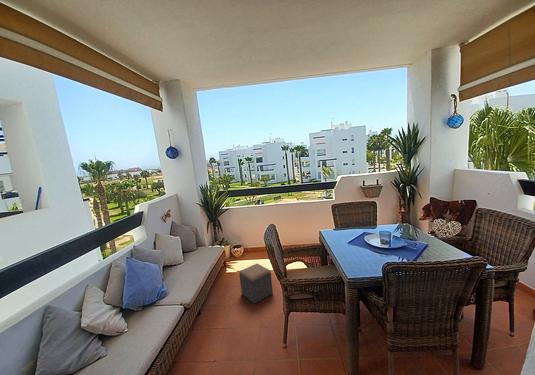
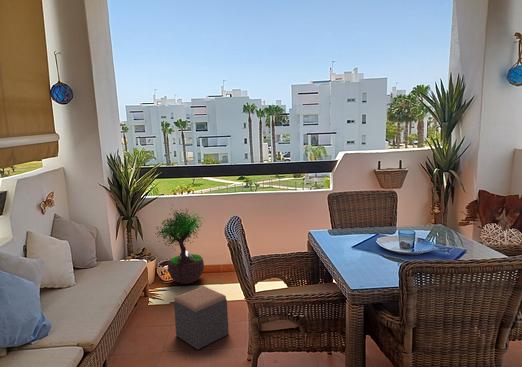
potted tree: none [228,213,258,259] -> present [156,208,204,284]

